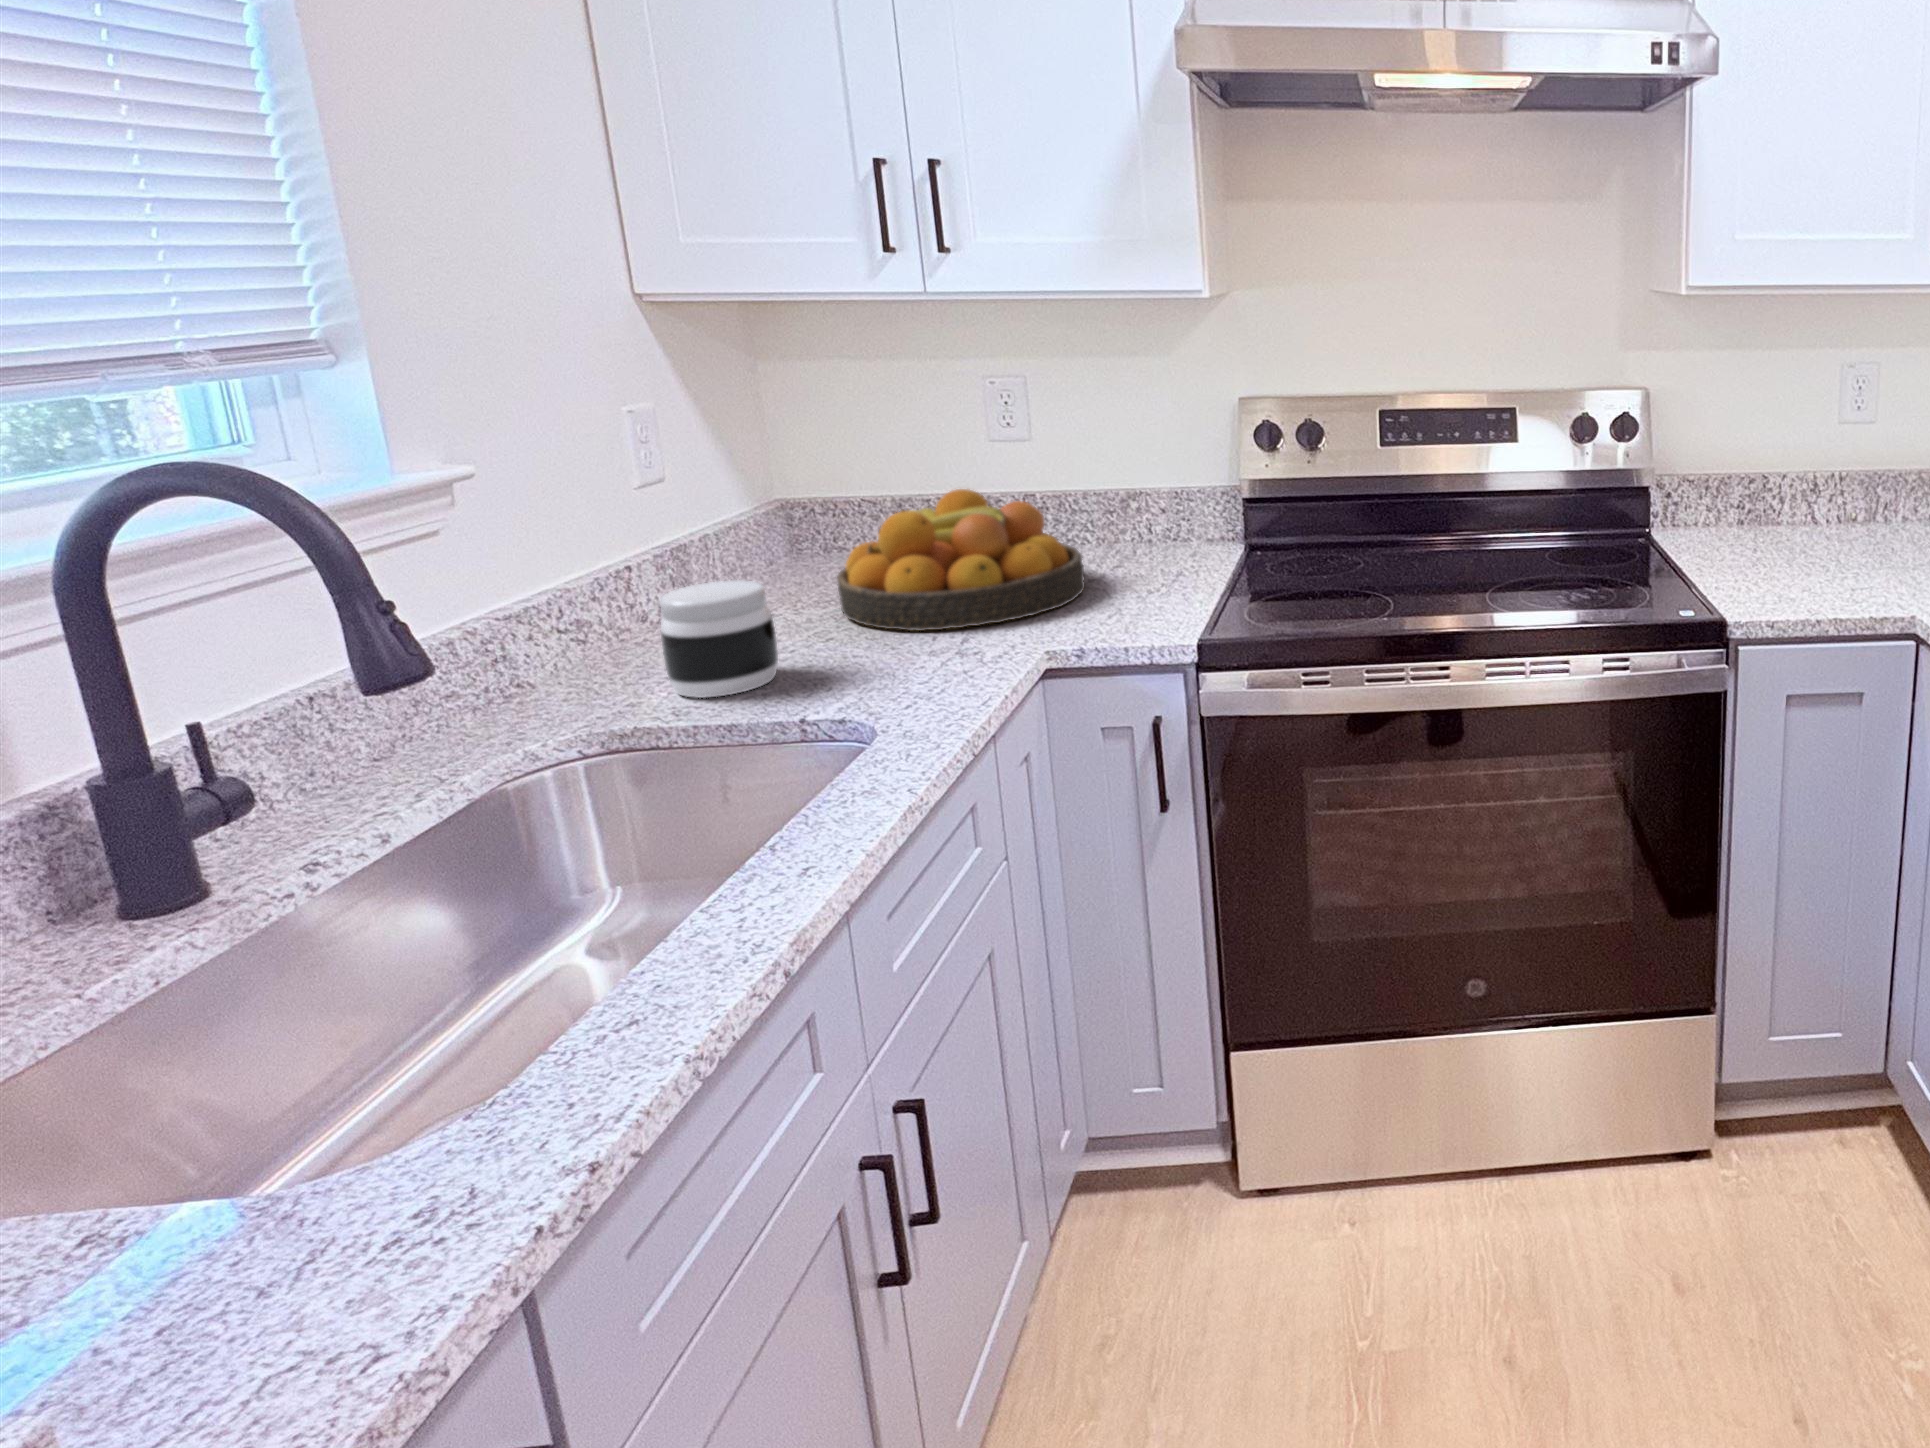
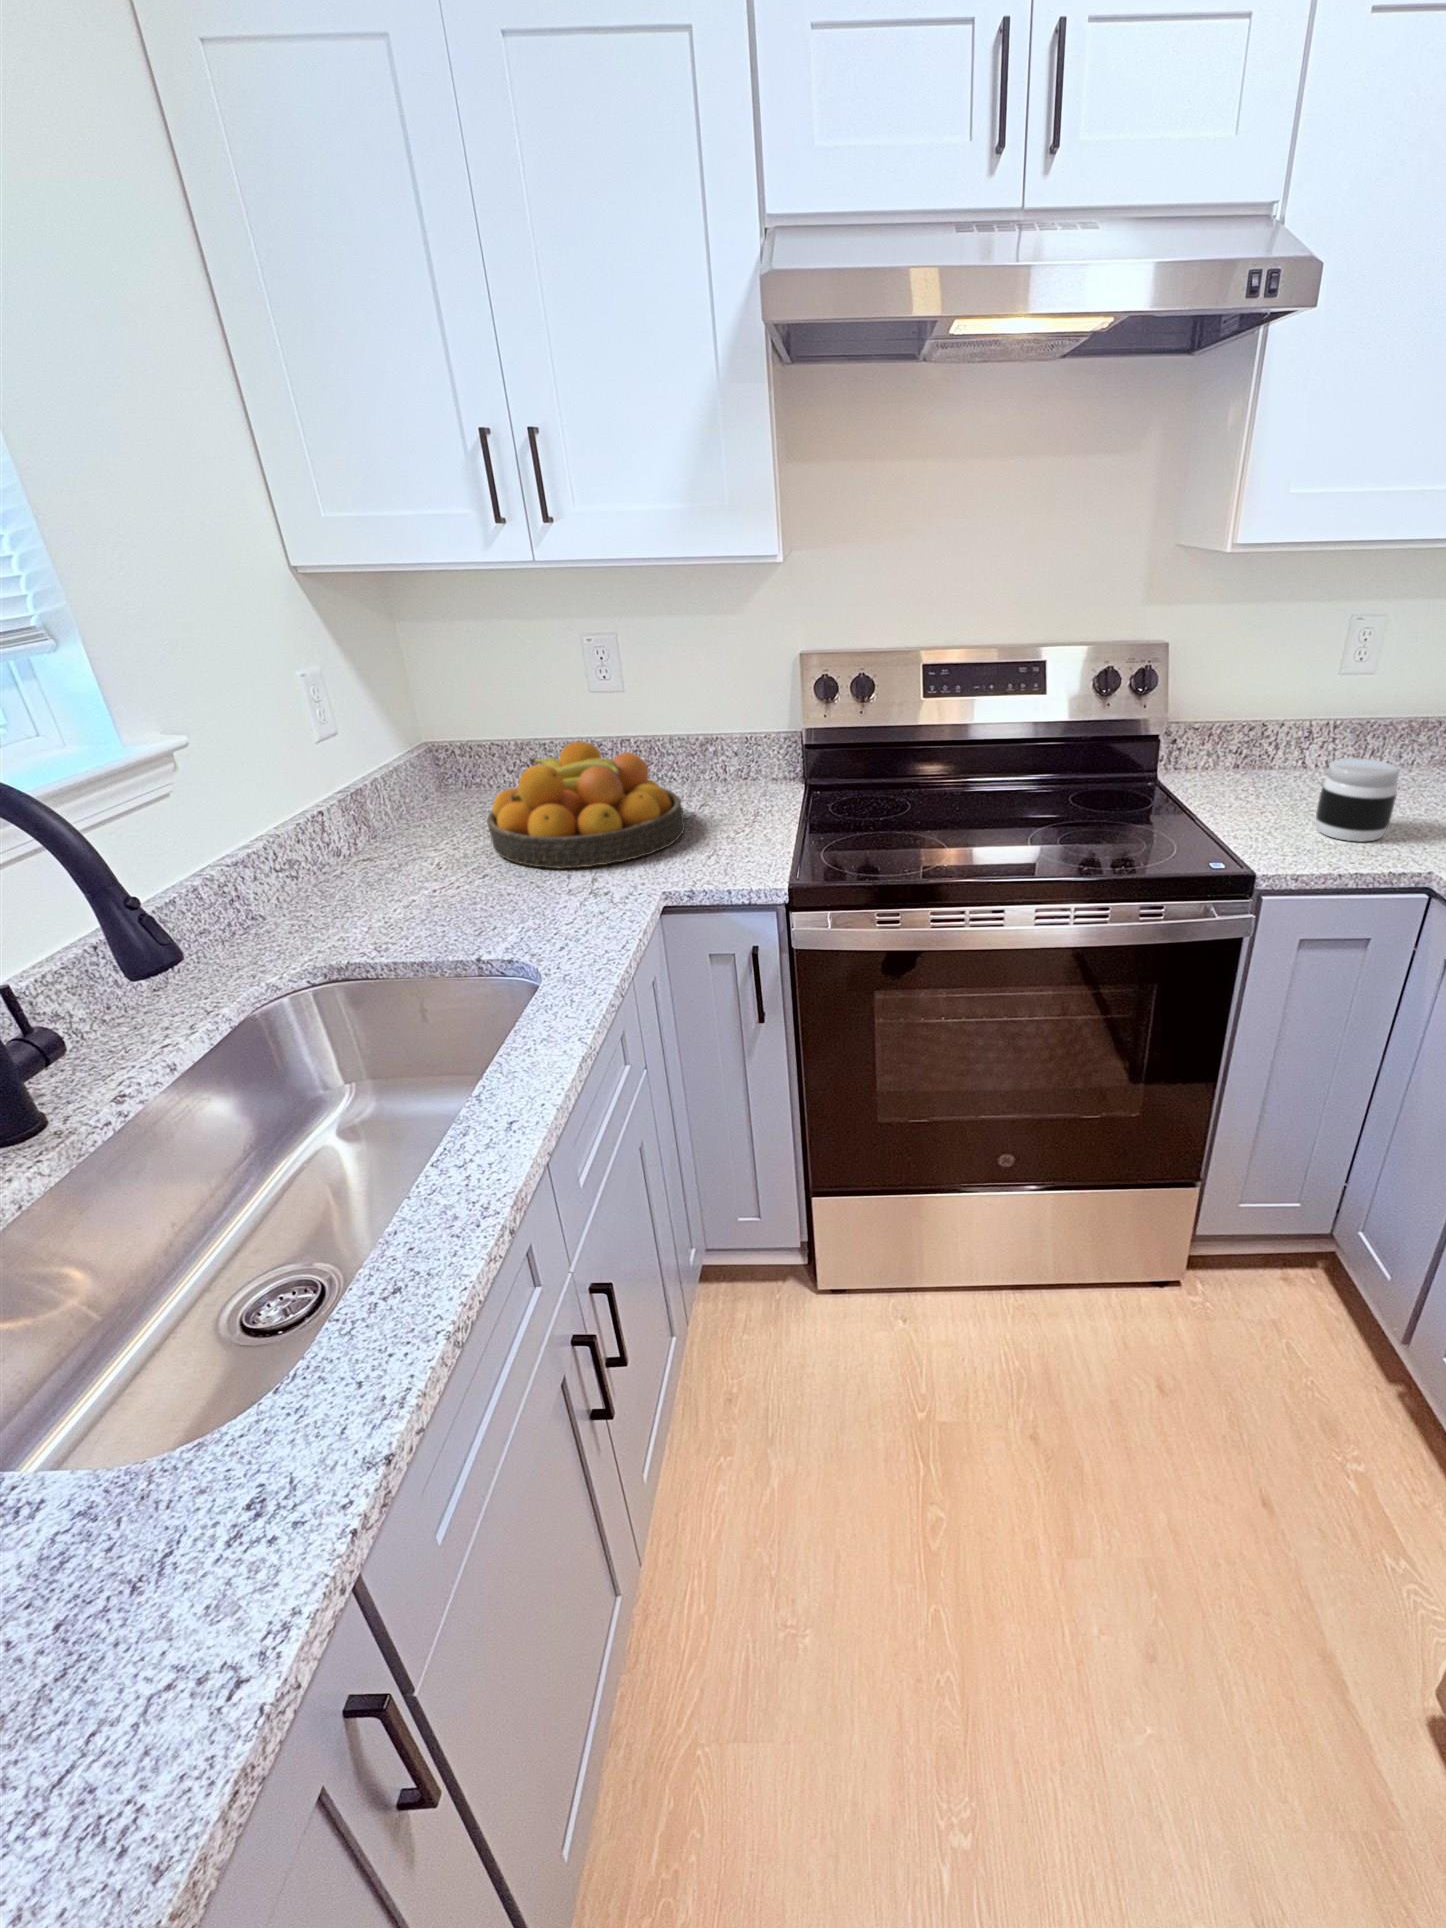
jar: present [660,580,778,698] -> present [1316,758,1399,841]

